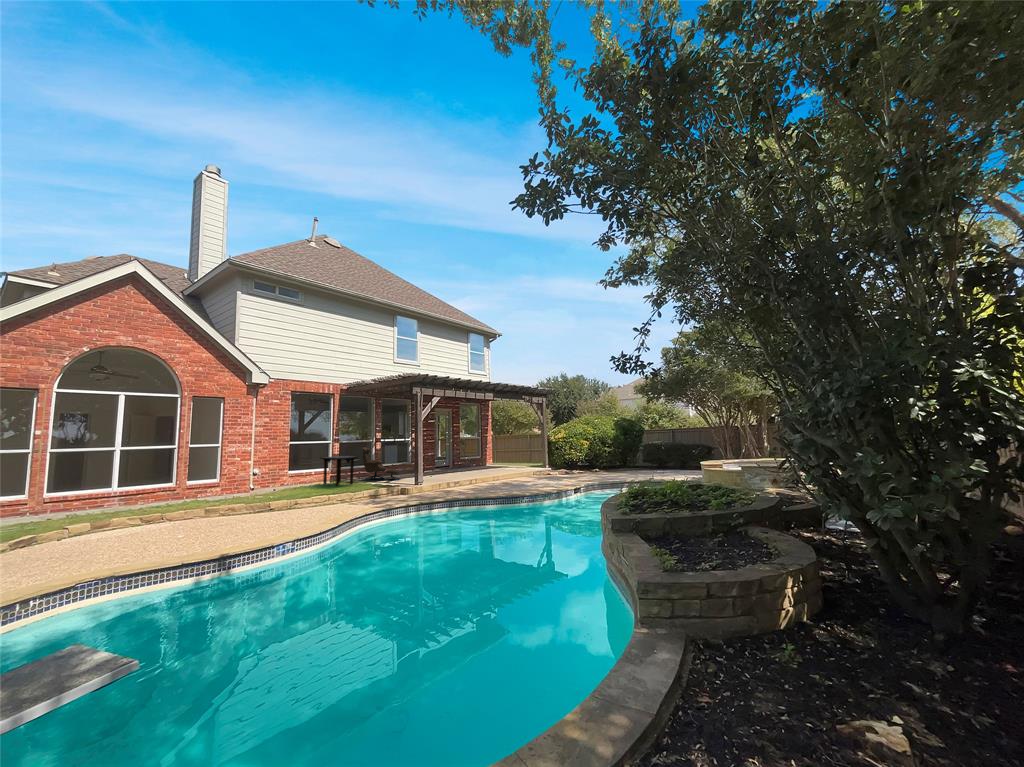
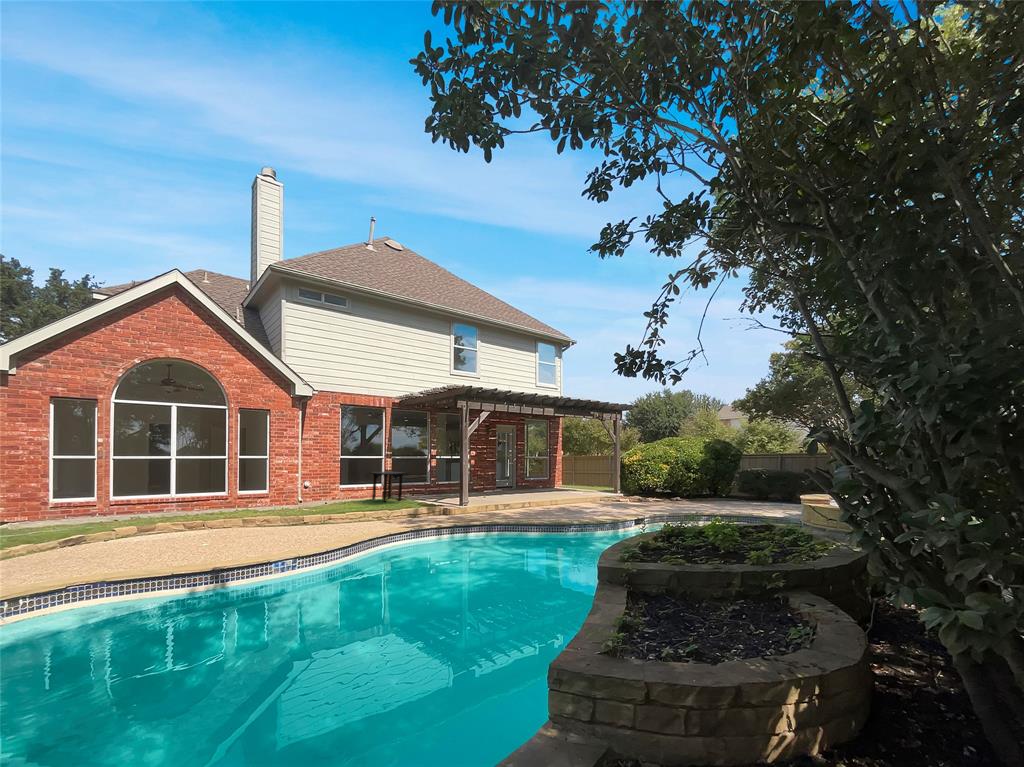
lounge chair: present [362,447,399,480] -> none [415,463,452,498]

